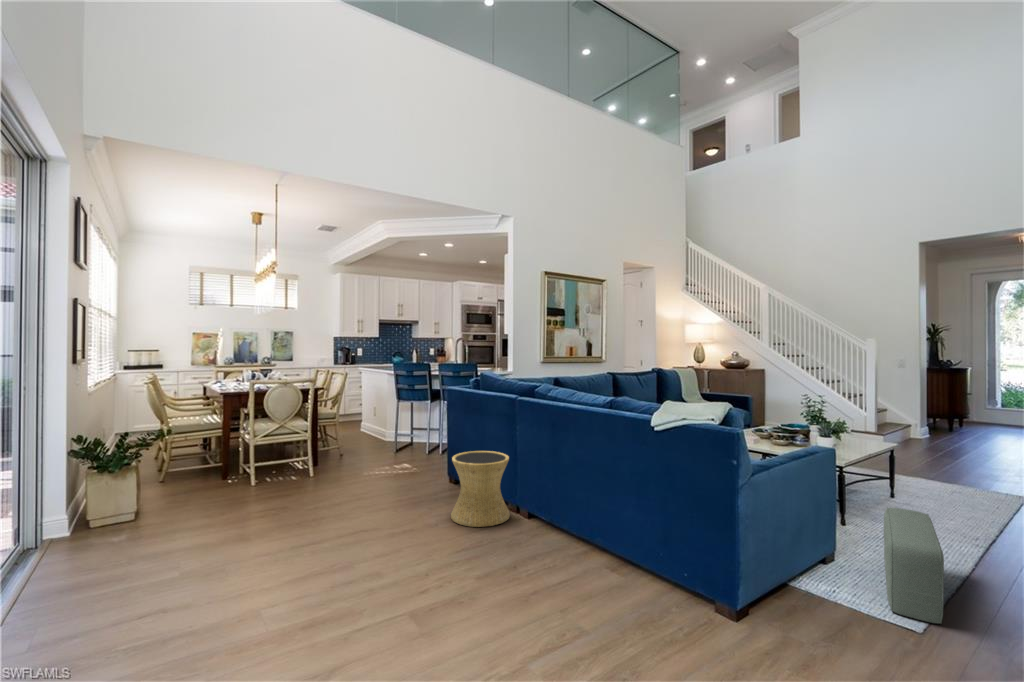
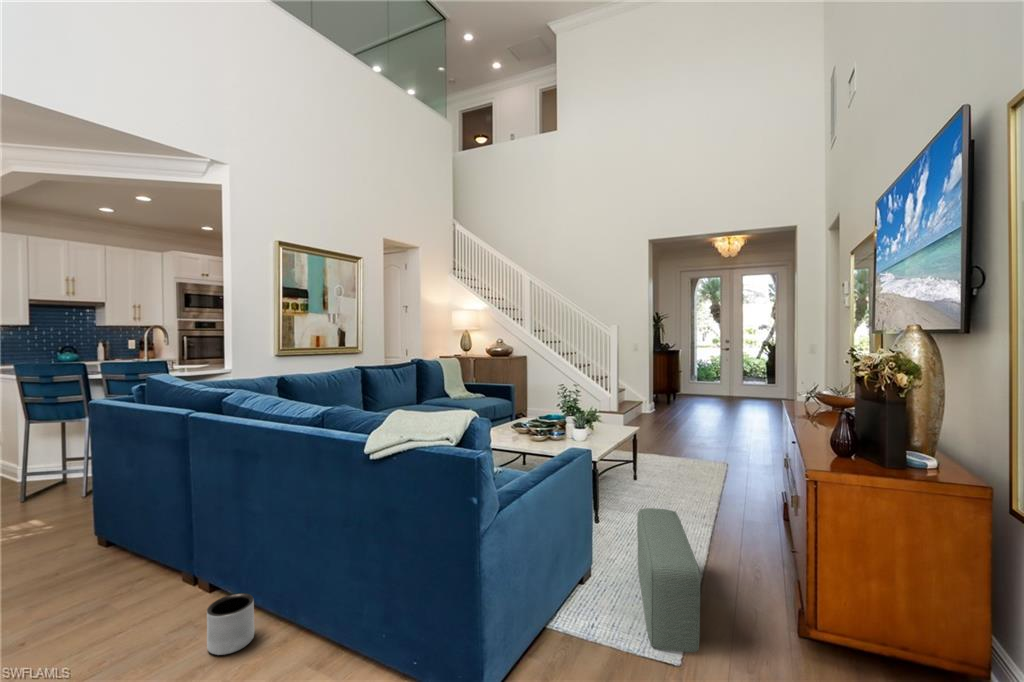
side table: present [451,451,510,527] -> none [48,499,173,639]
planter: none [543,515,569,550] -> present [207,593,255,655]

